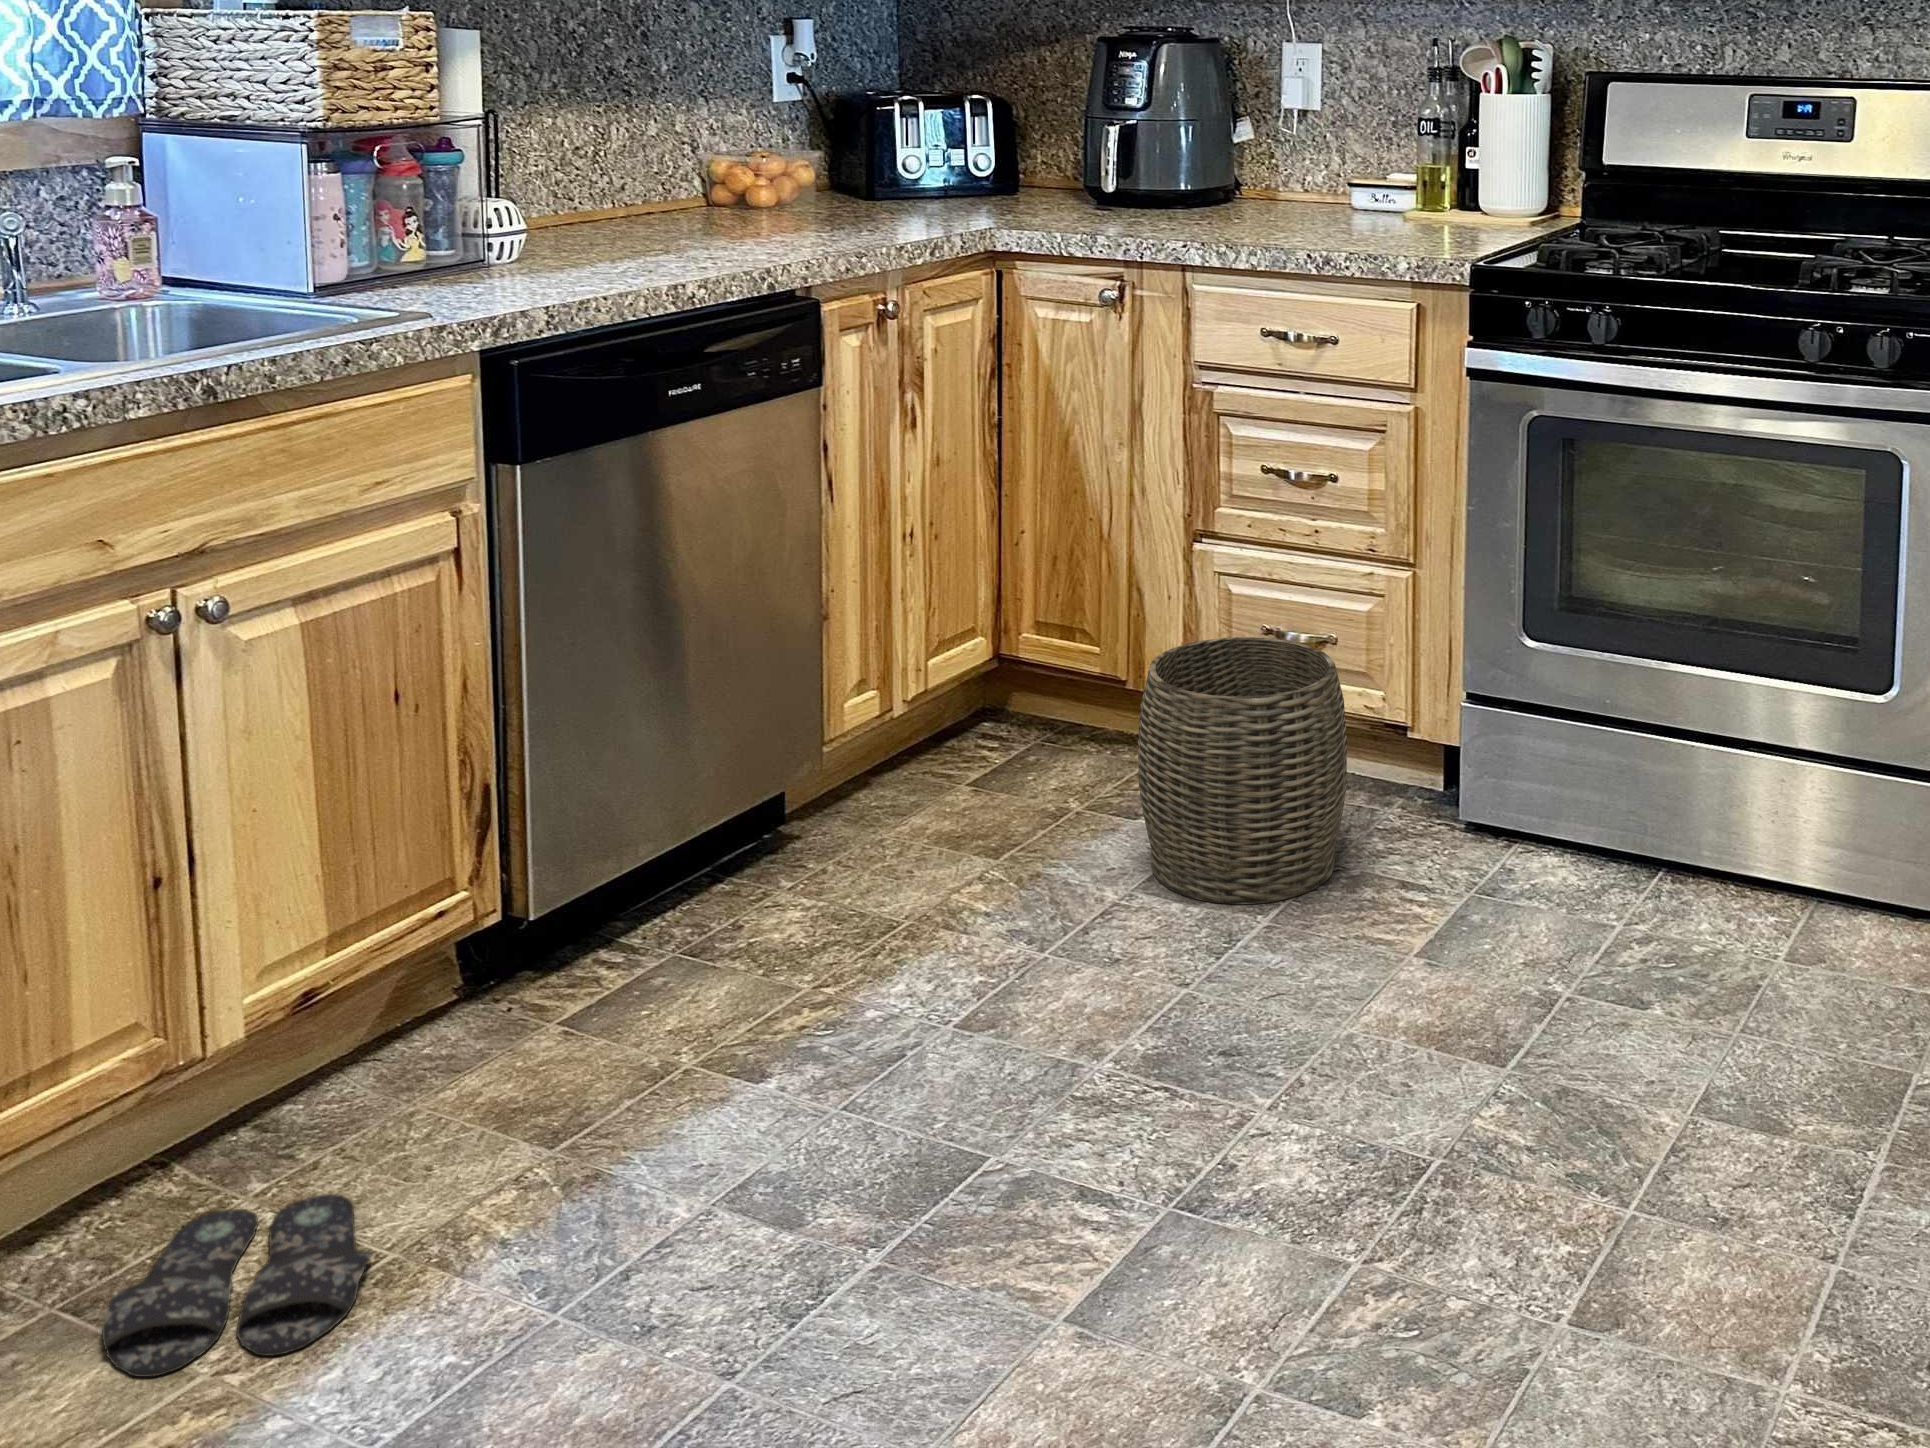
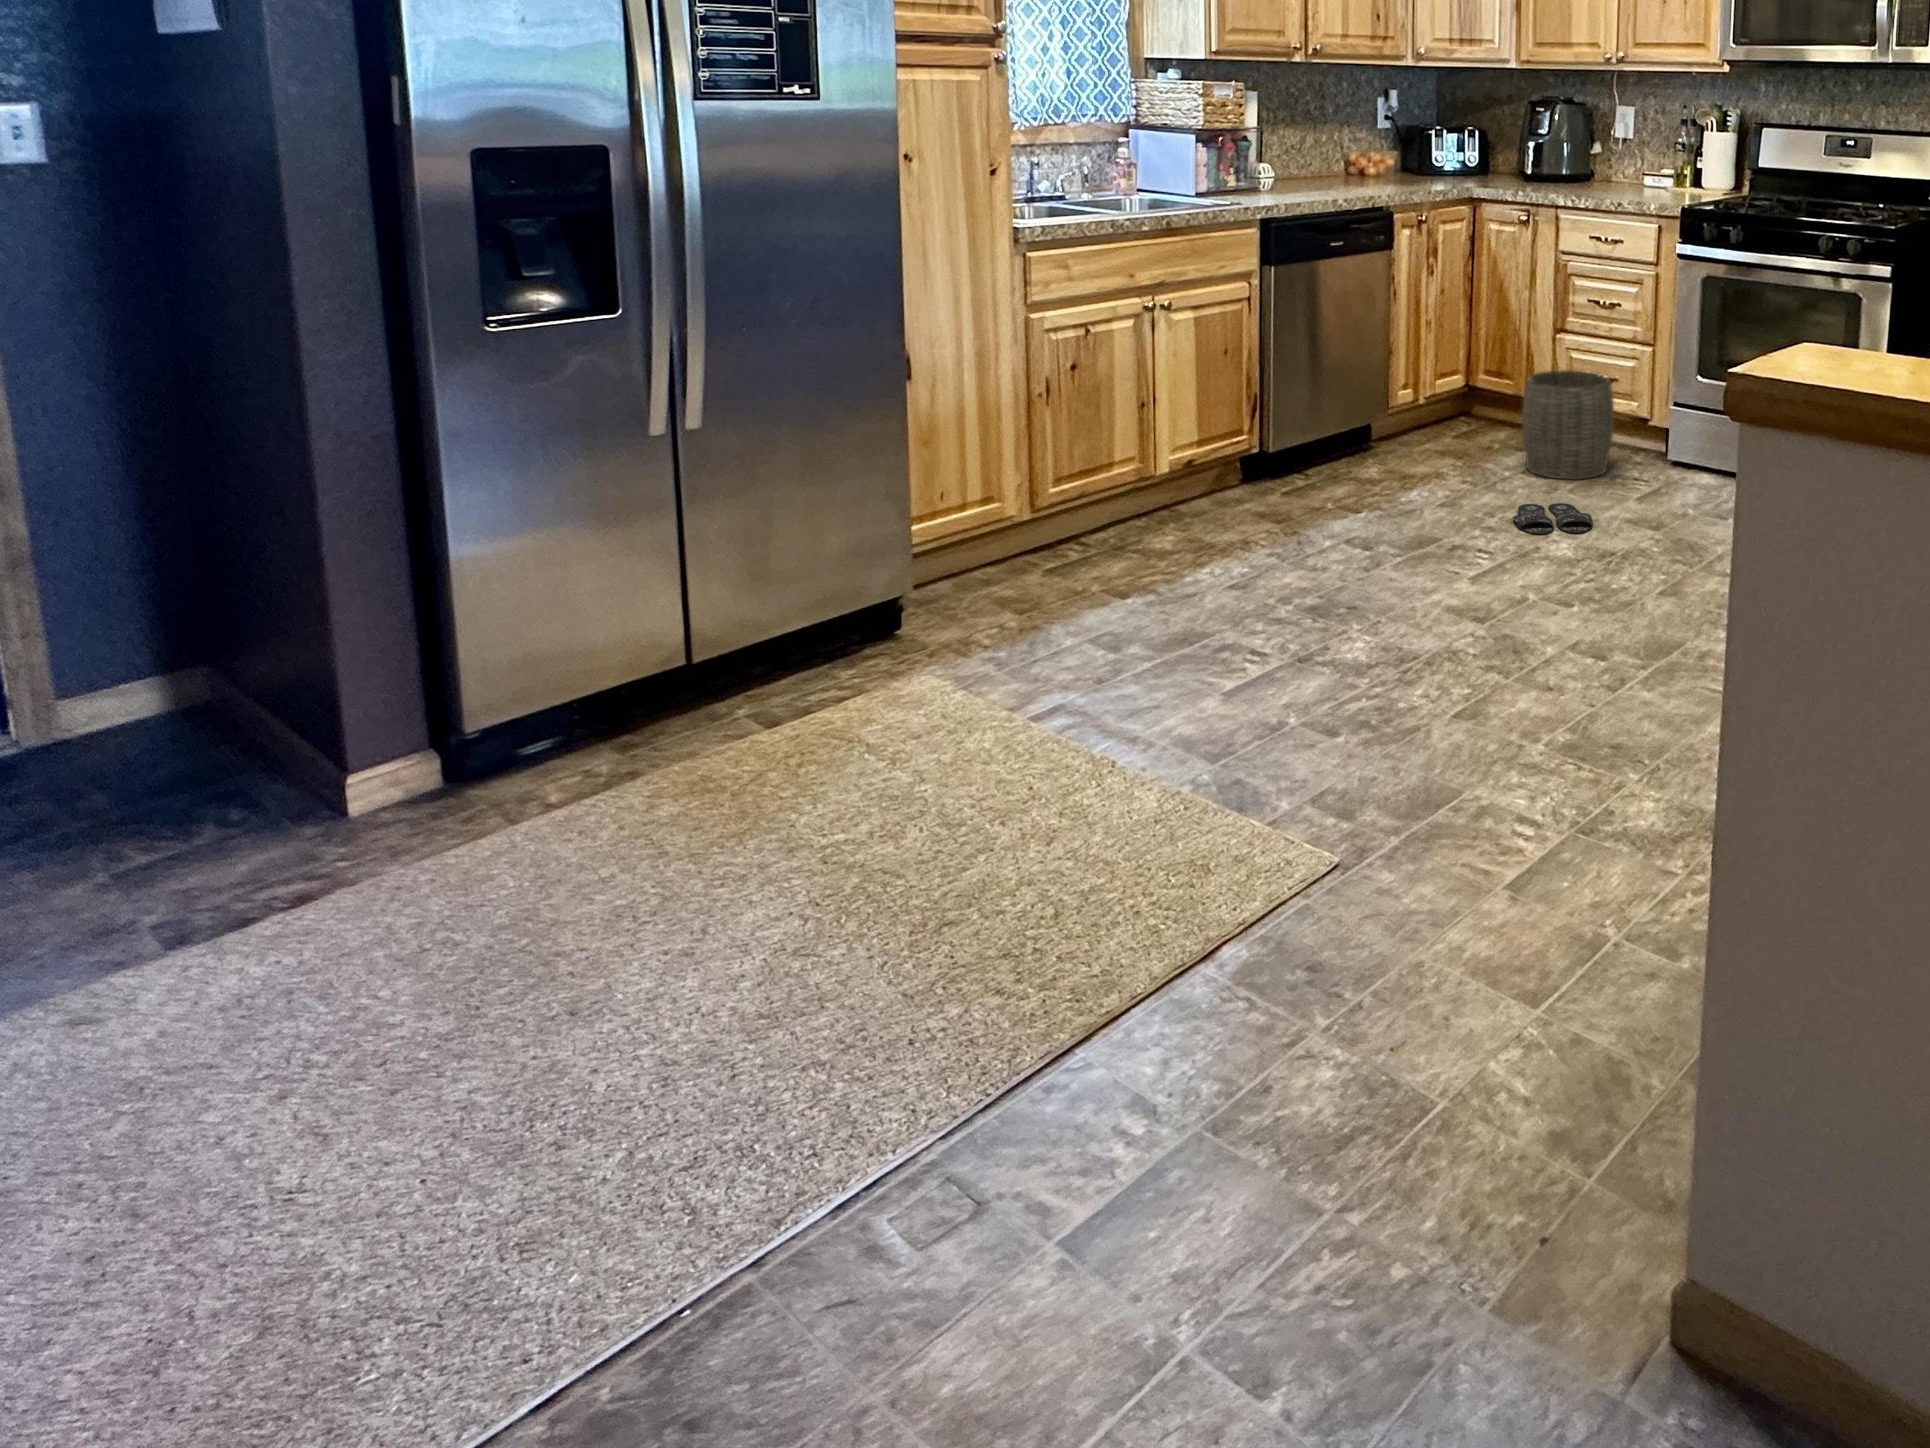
slippers: present [102,1194,371,1377] -> present [1513,503,1593,535]

